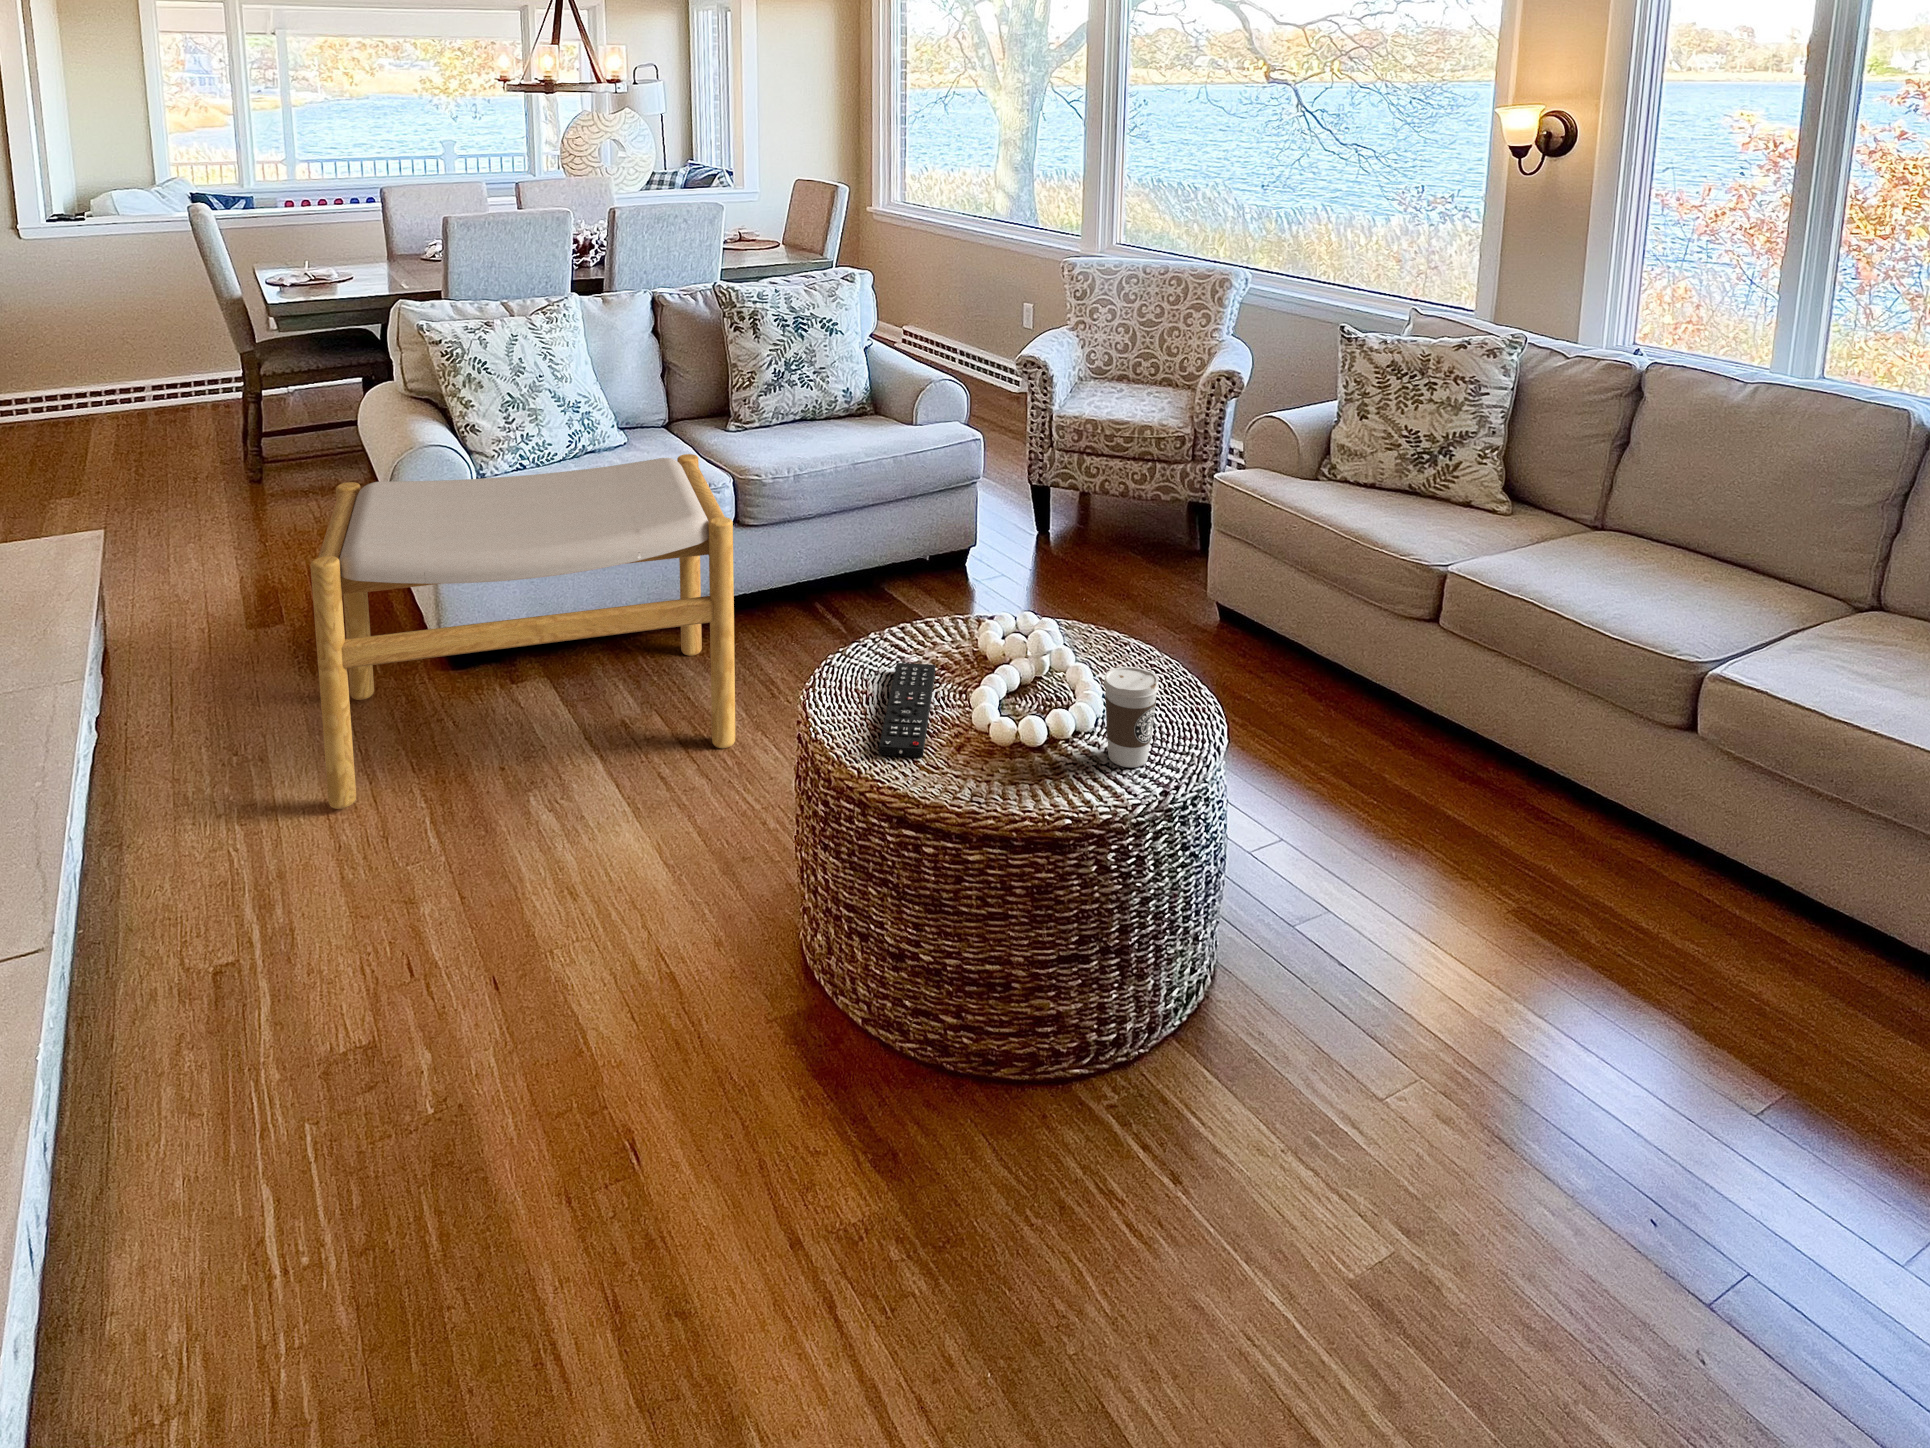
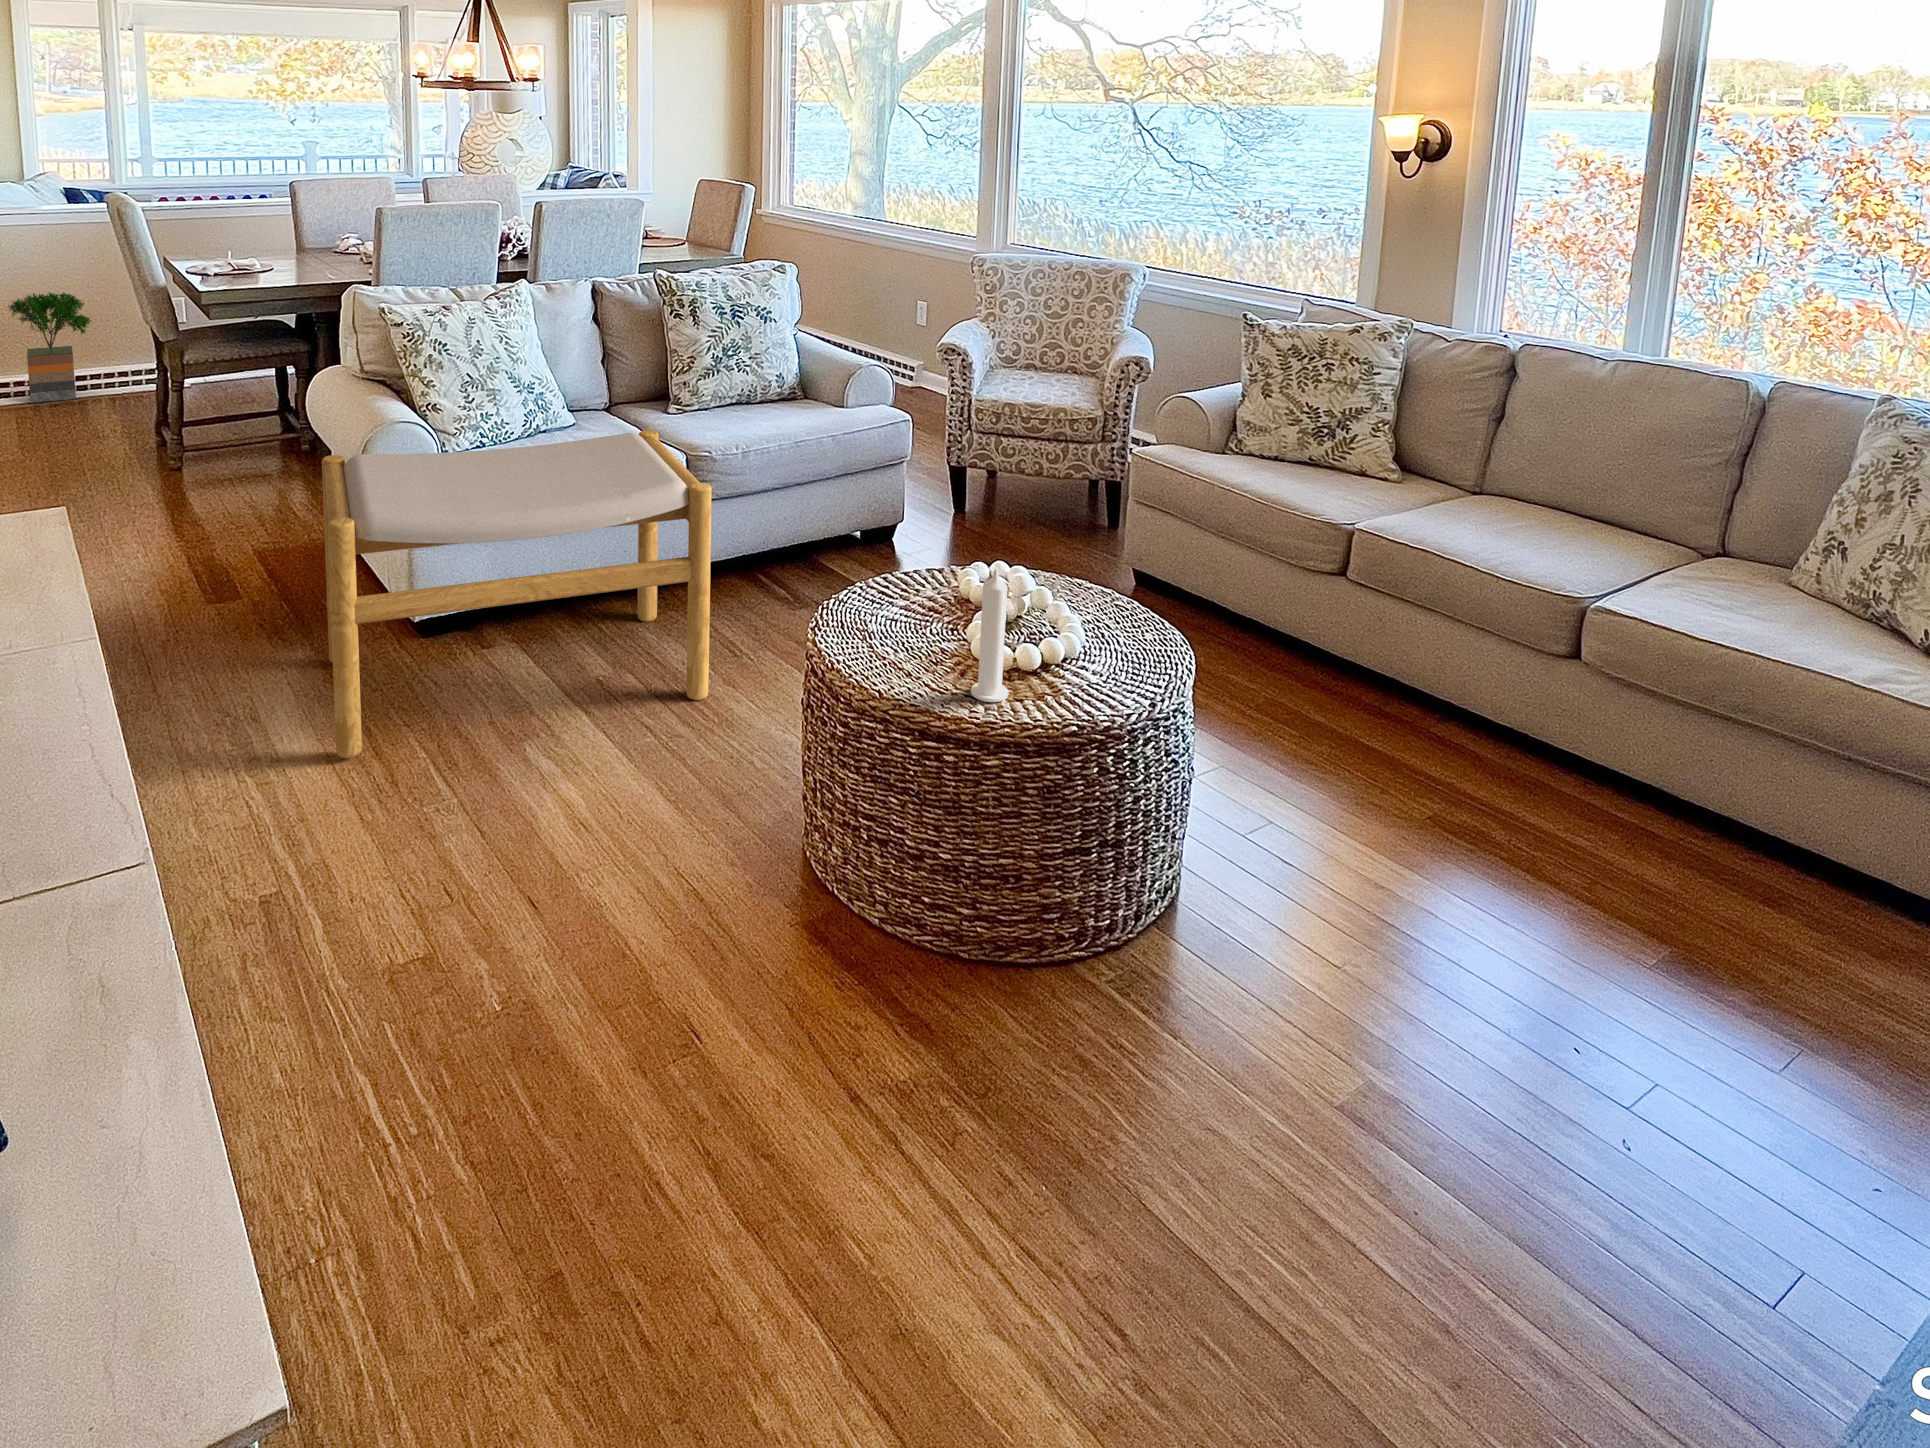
potted tree: none [114,299,200,409] -> present [8,292,91,403]
candle: none [962,636,1004,786] -> present [971,568,1008,702]
remote control: present [879,663,935,757] -> none [887,606,933,681]
coffee cup: present [1104,667,1159,767] -> none [1093,598,1141,685]

